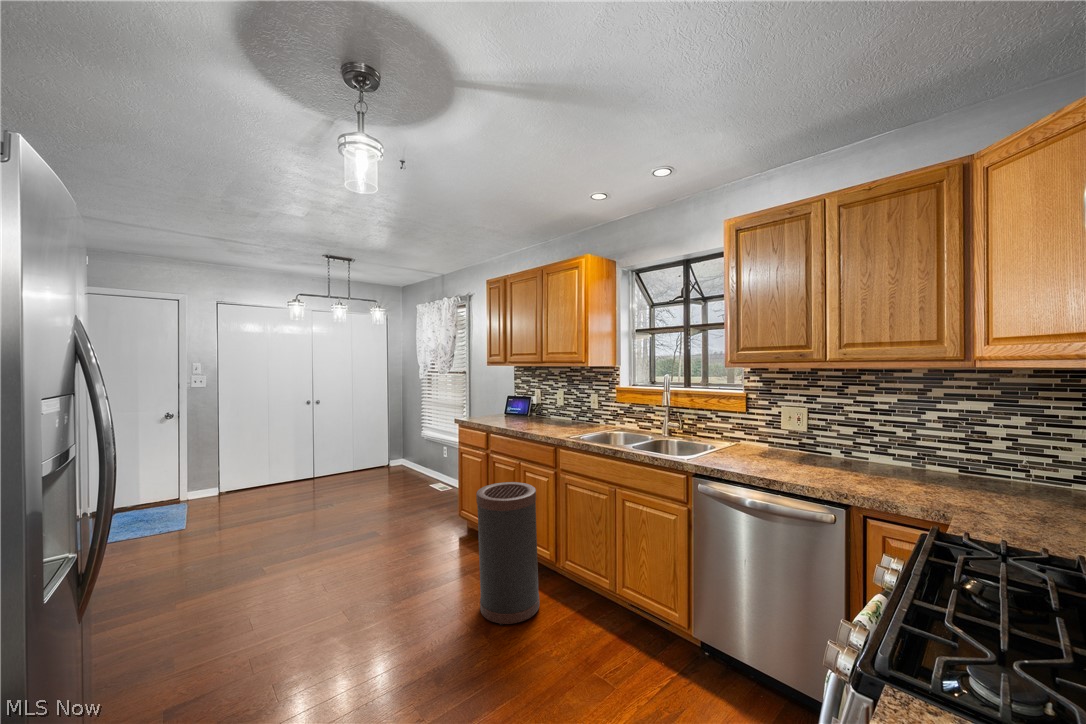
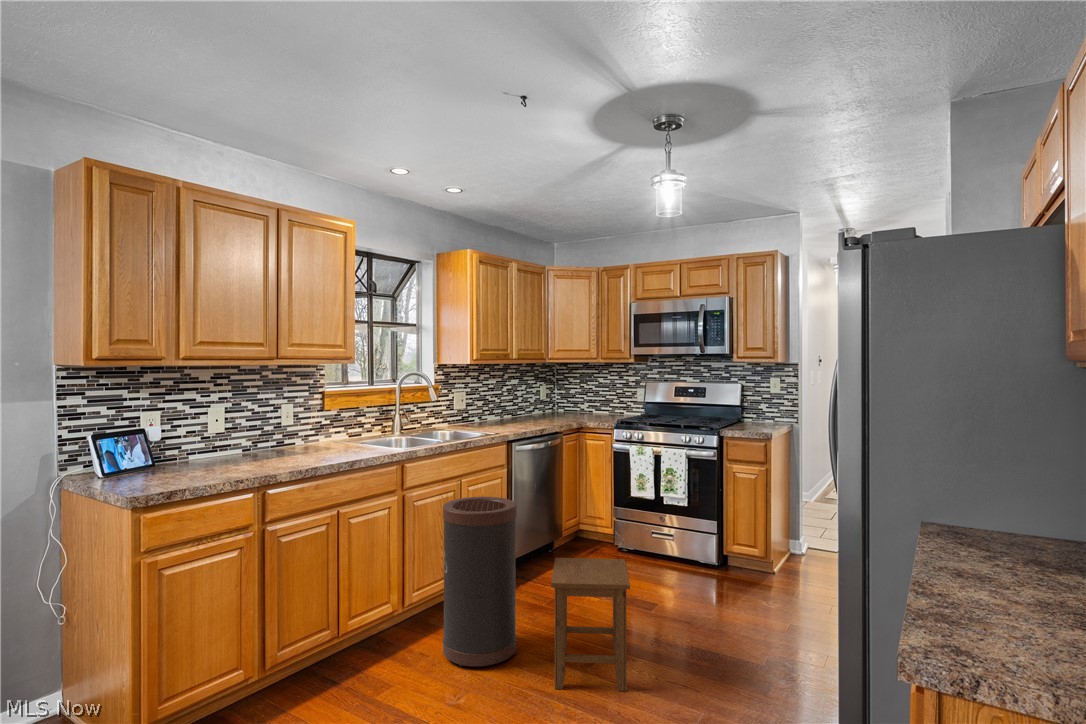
stool: none [384,553,481,693] -> present [551,558,630,691]

